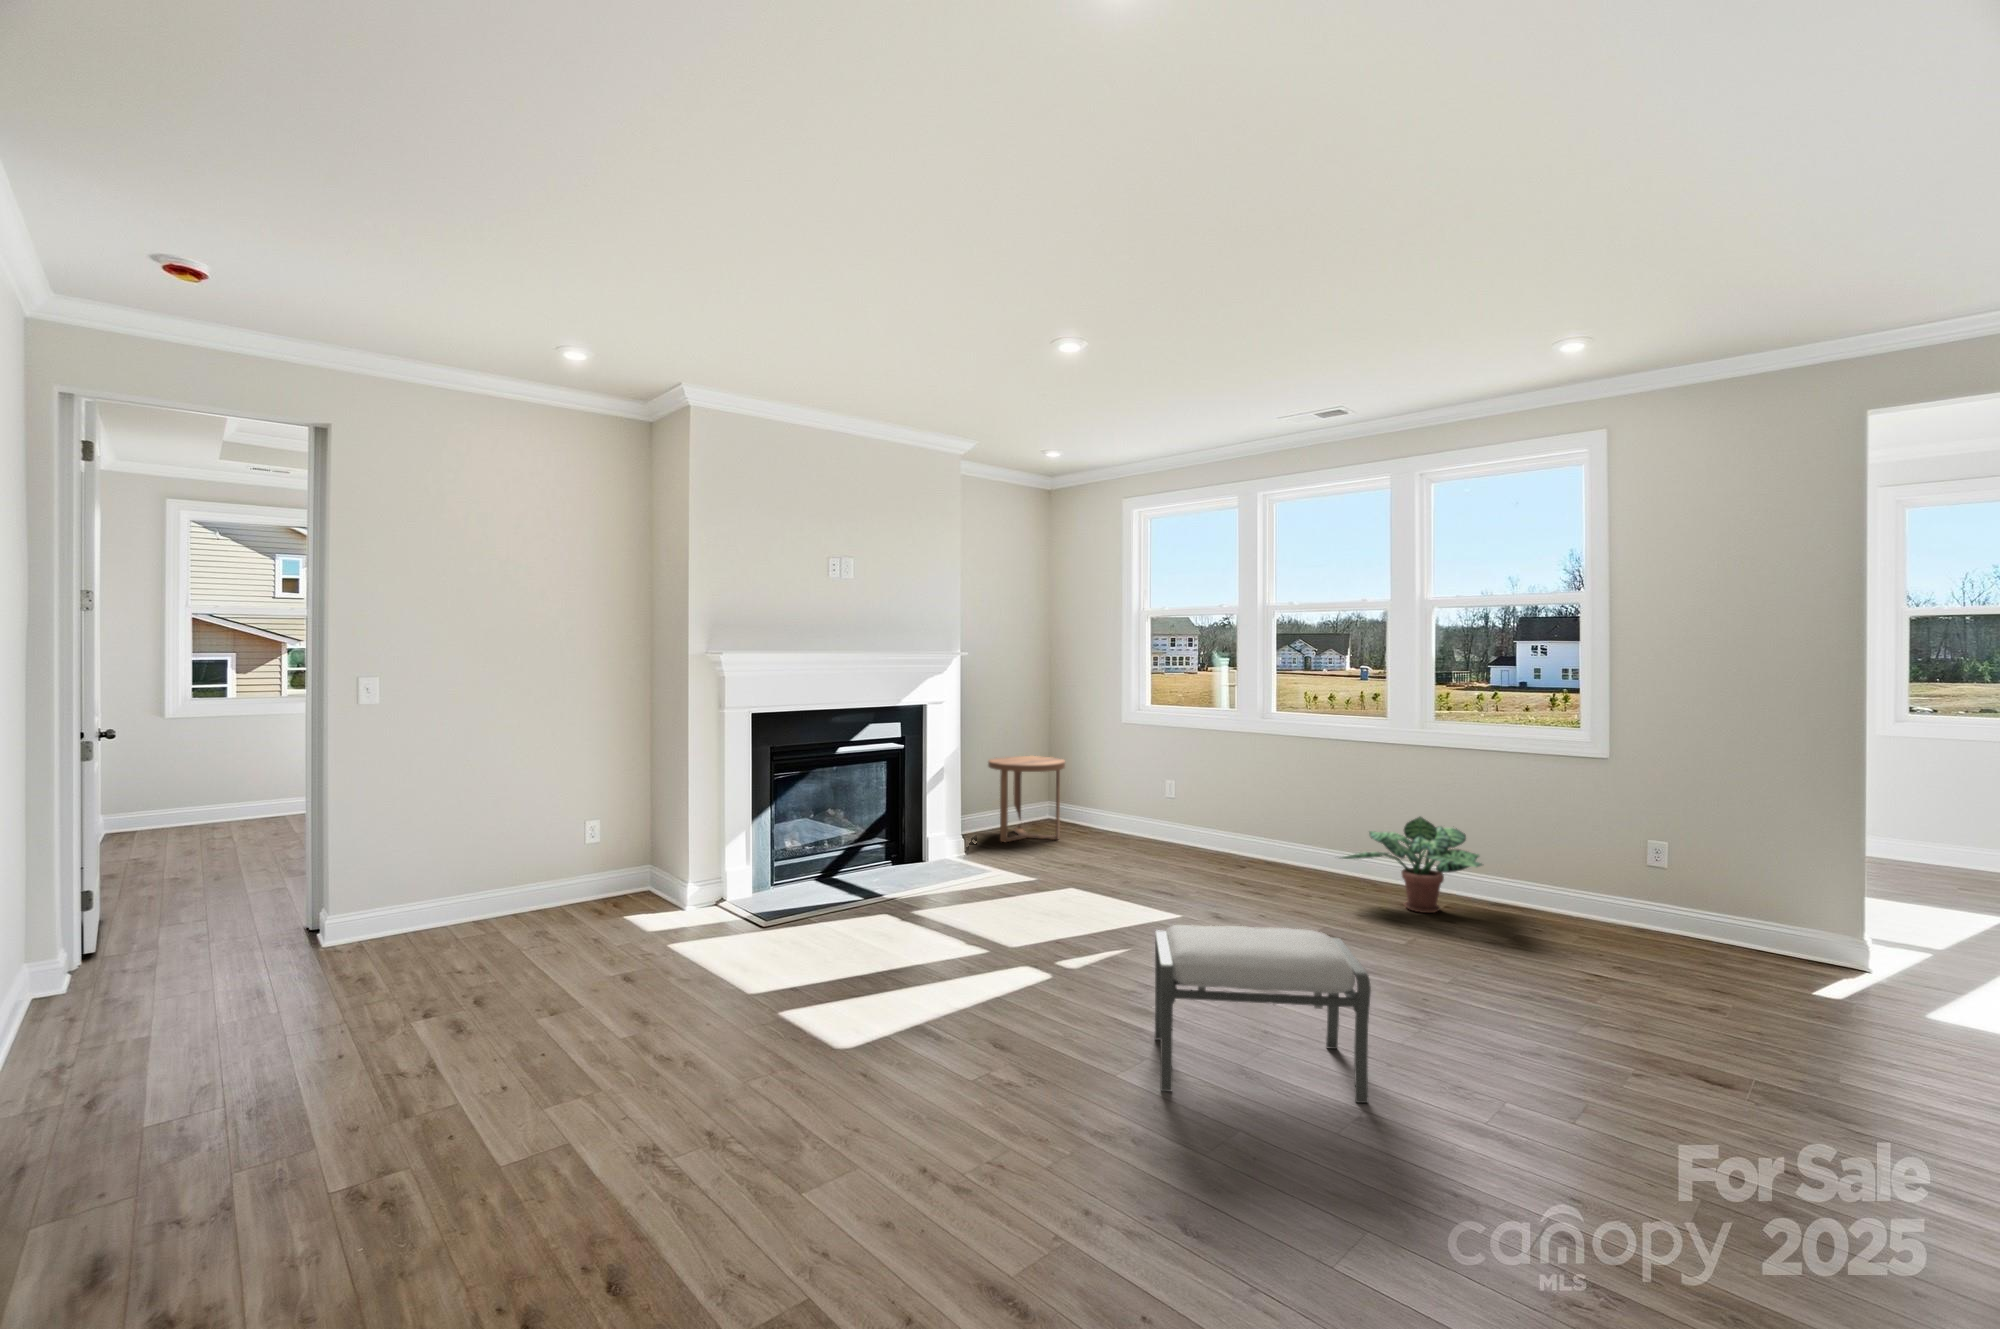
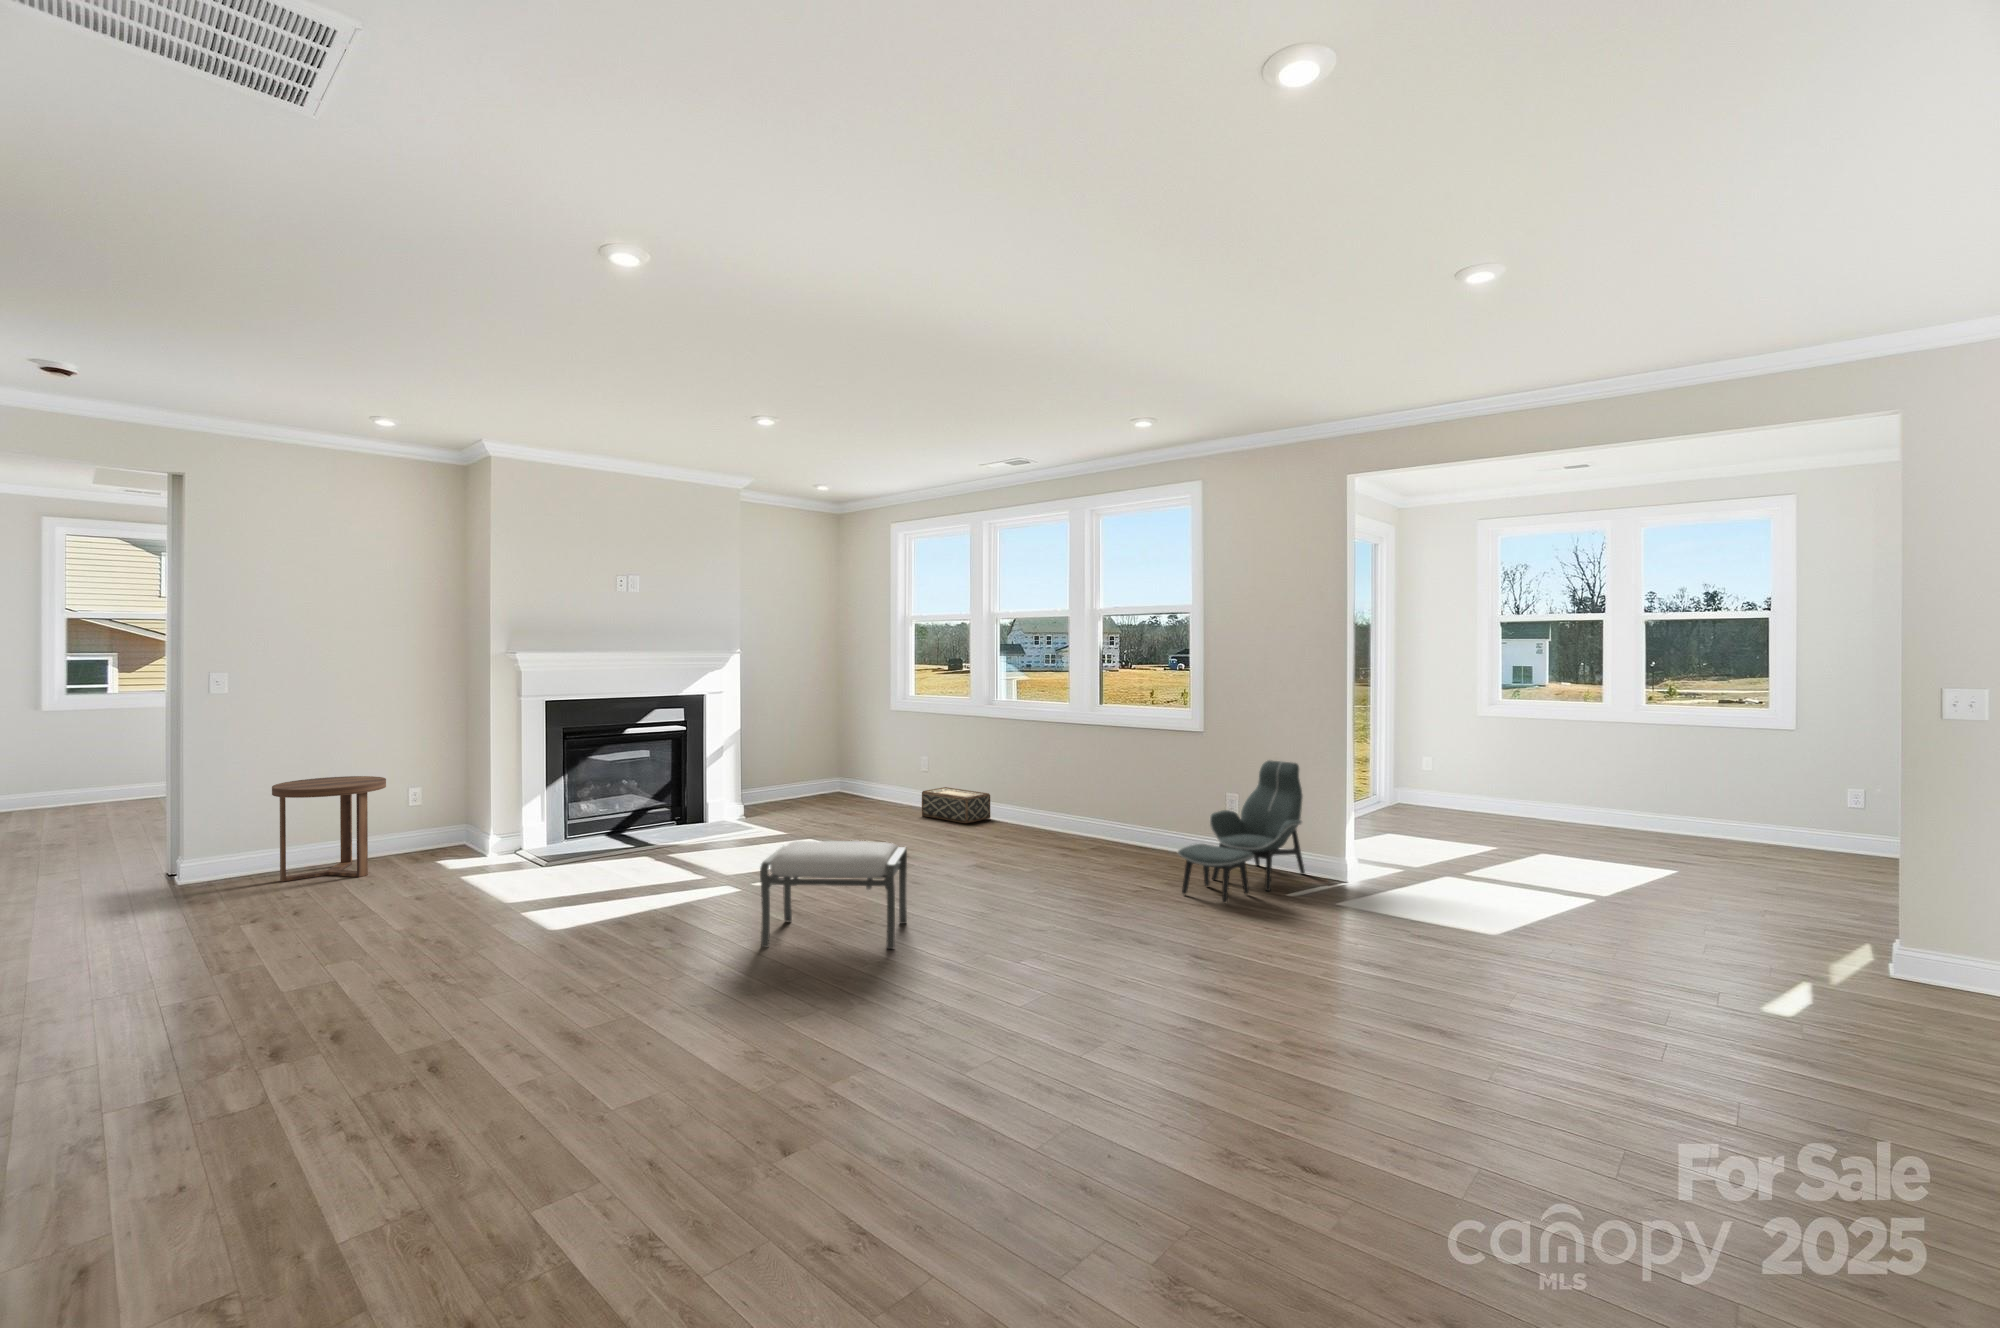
side table: present [988,756,1065,842] -> present [272,776,386,882]
lounge chair: none [1679,805,1853,1024] -> present [1178,760,1305,903]
potted plant: present [1342,817,1482,913] -> none [1005,775,1105,848]
woven basket: none [1183,821,1274,870] -> present [922,787,990,823]

